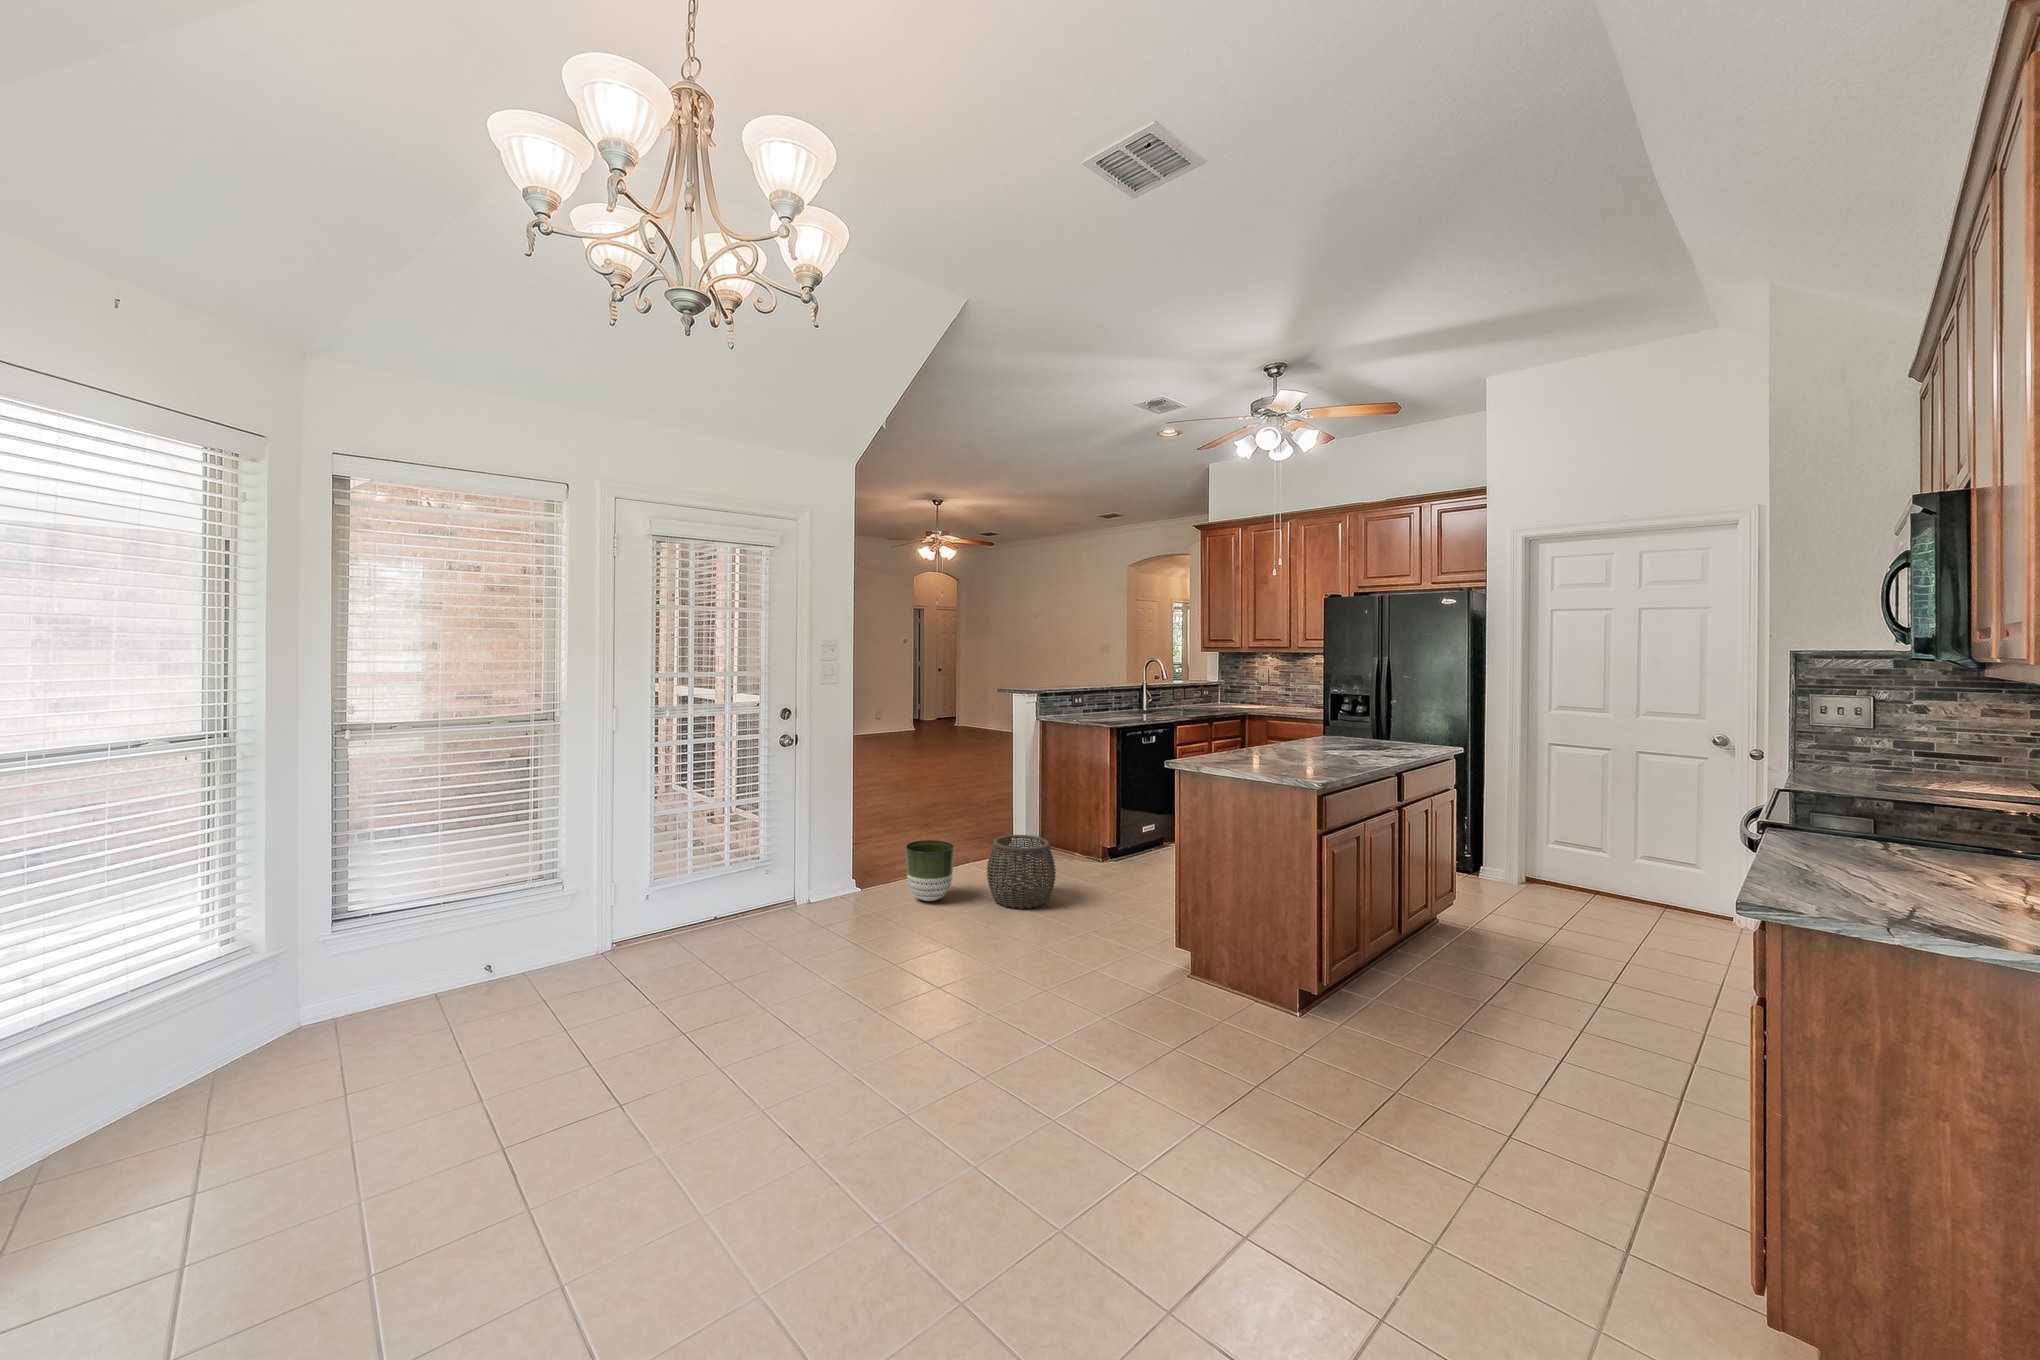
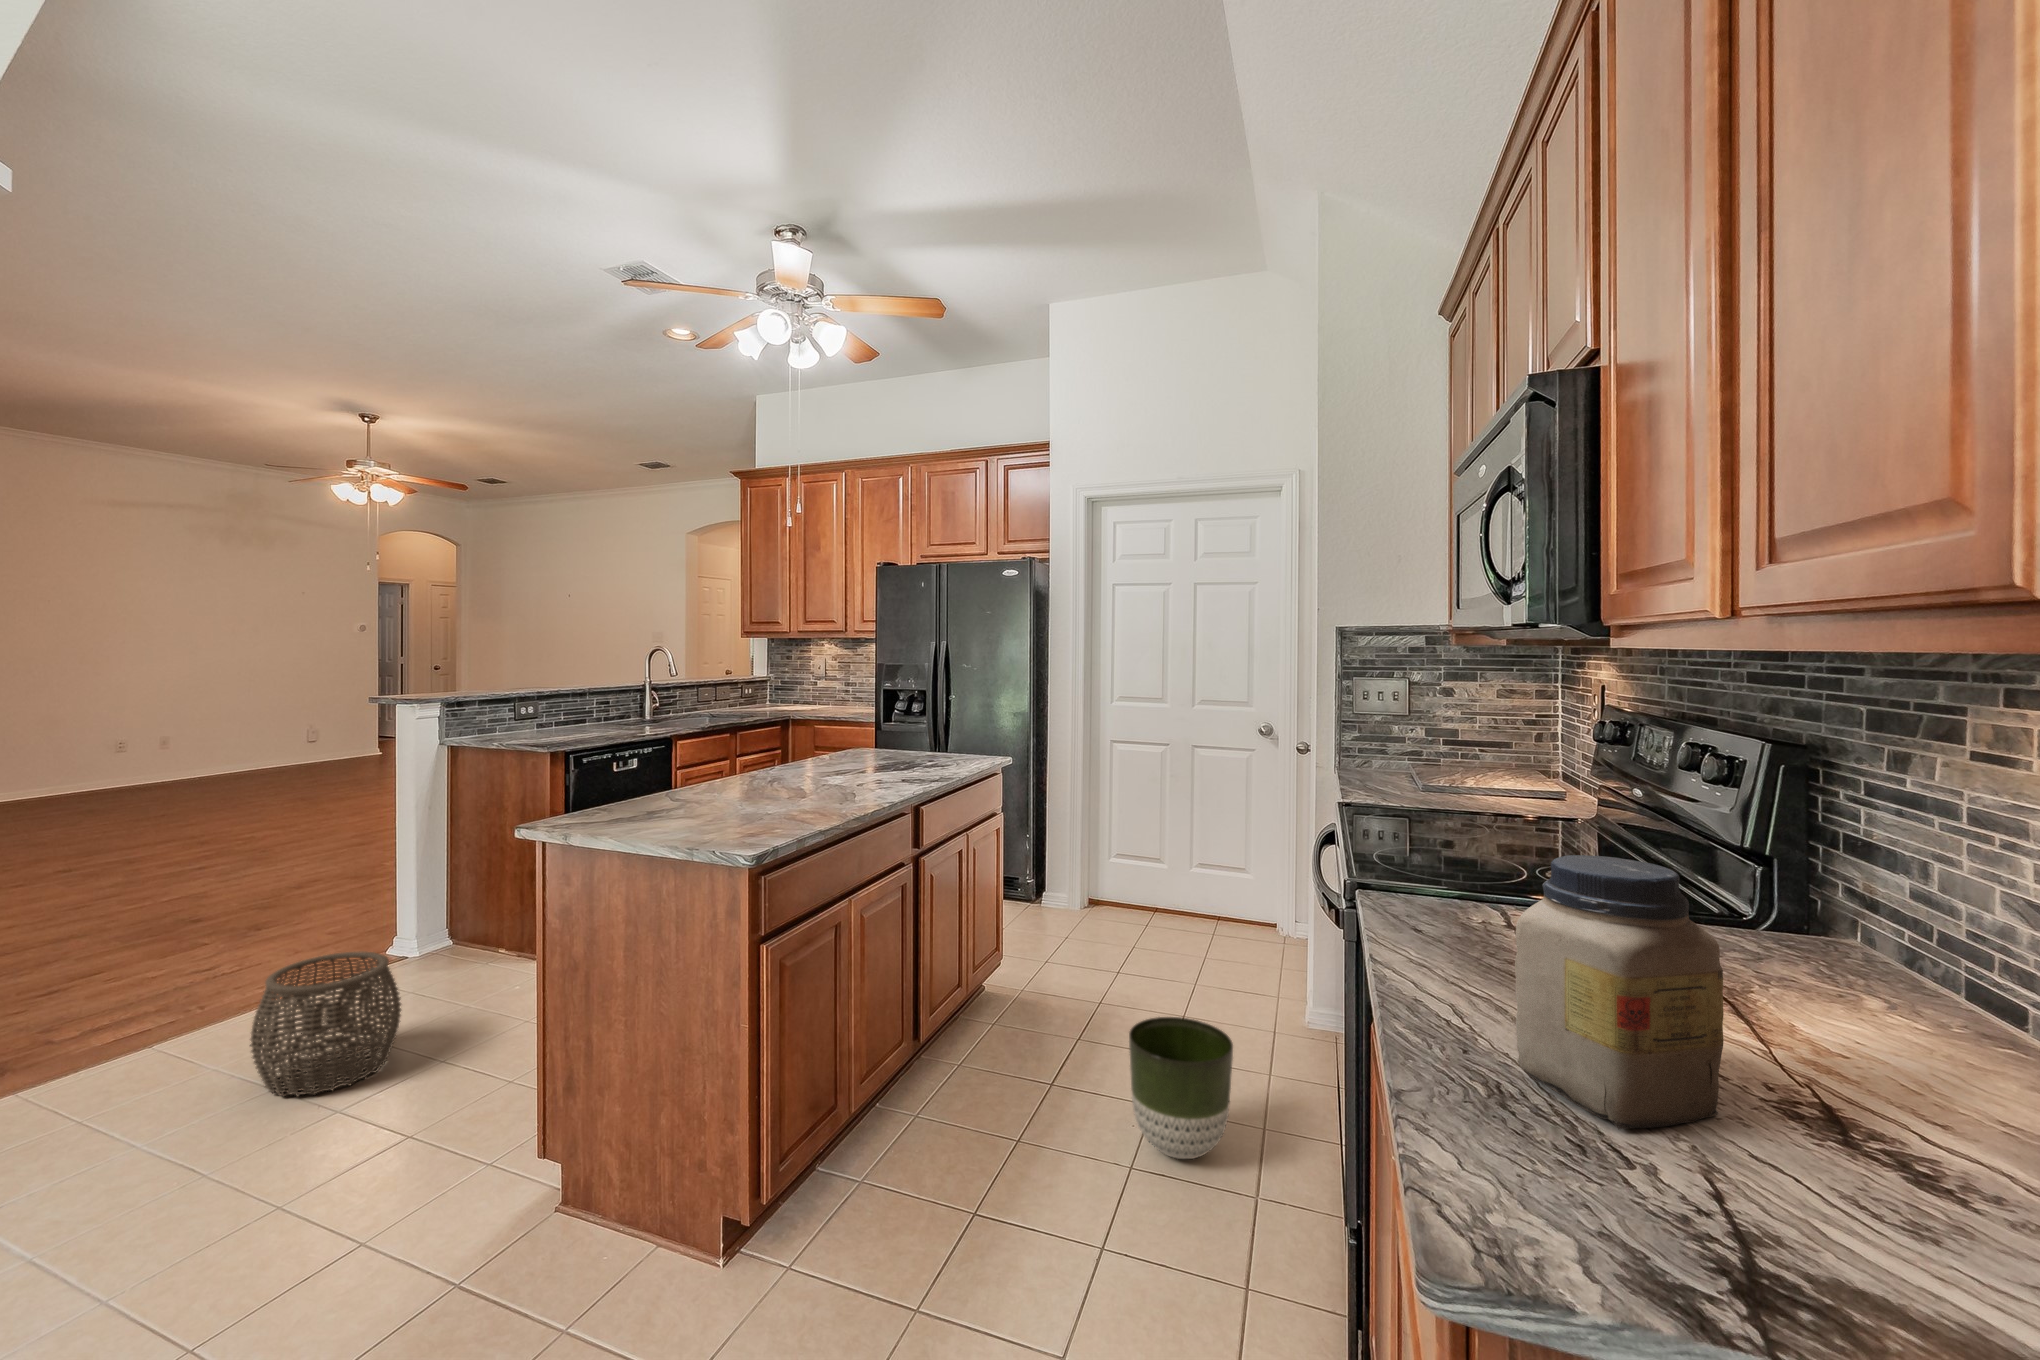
jar: none [1834,782,1956,903] -> present [1515,855,1724,1129]
planter: present [906,840,954,901] -> present [1129,1017,1233,1159]

